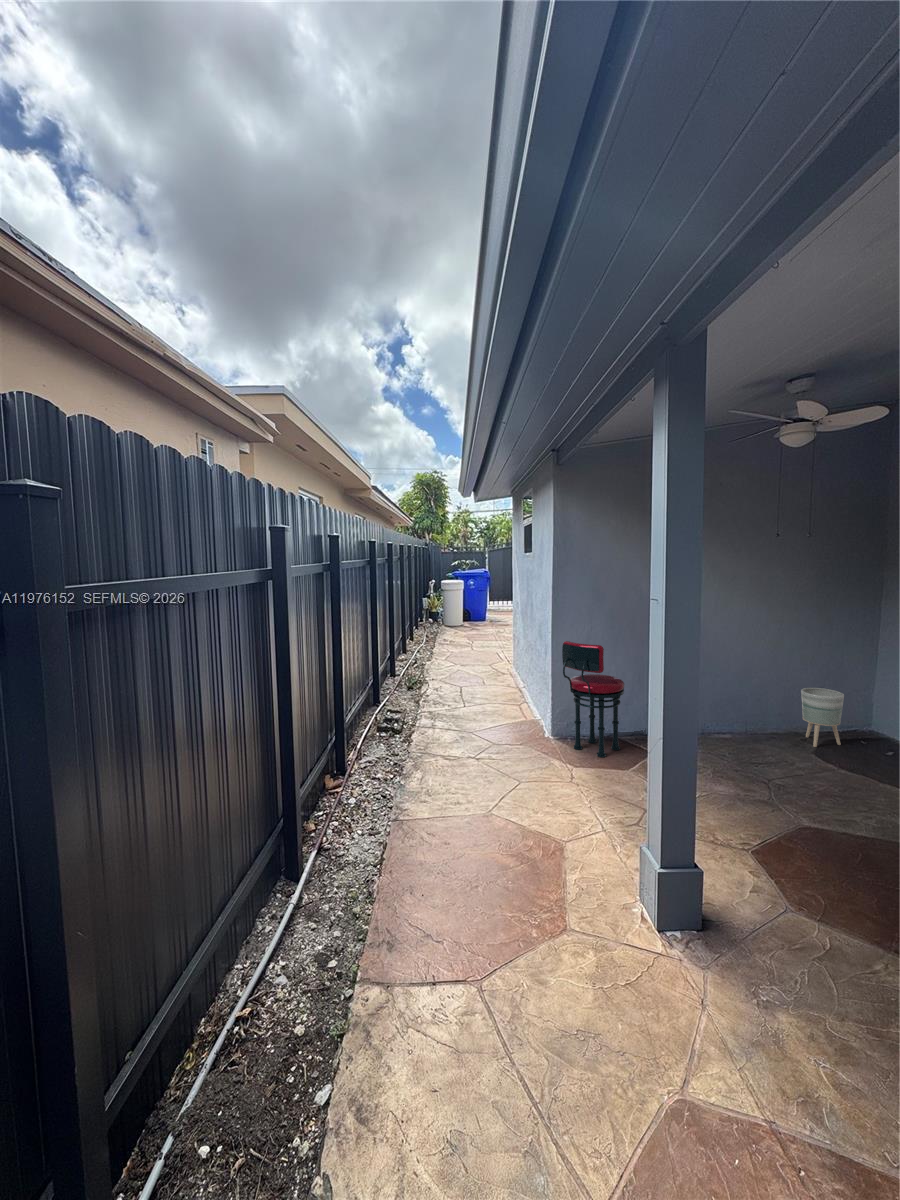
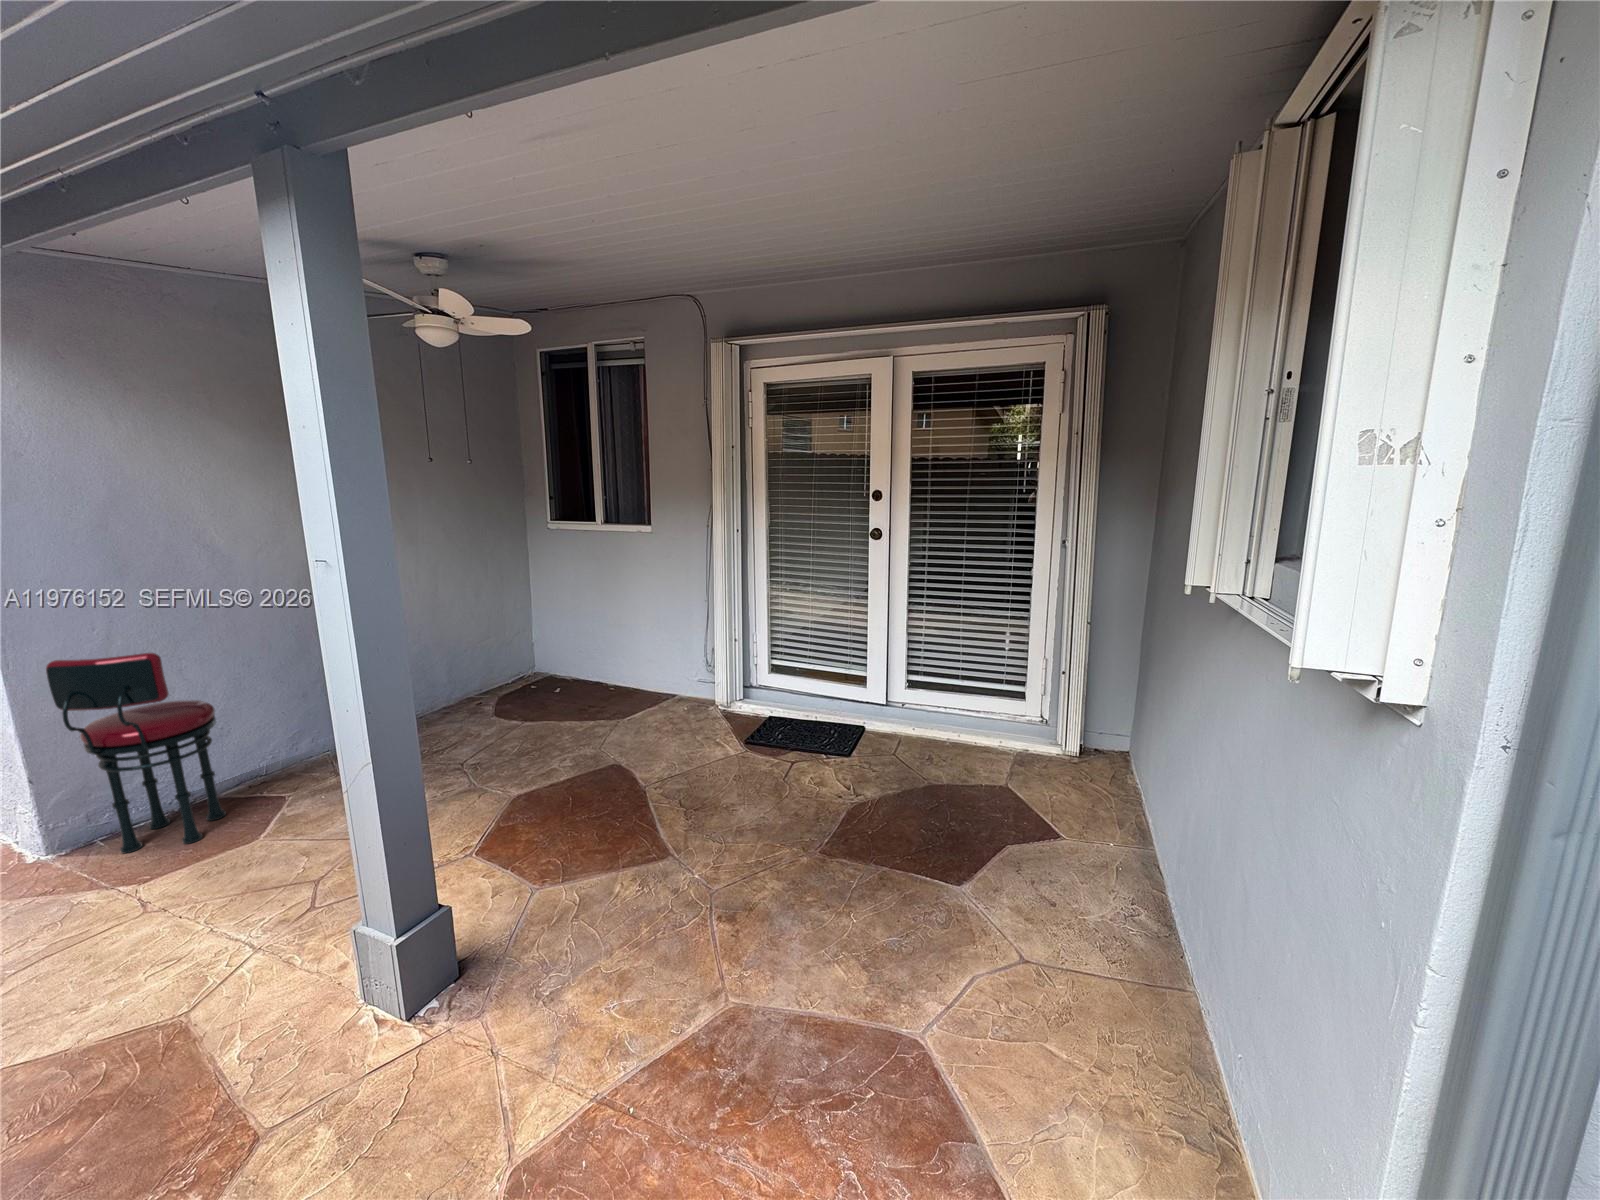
planter: present [801,688,844,747] -> none [467,639,514,708]

